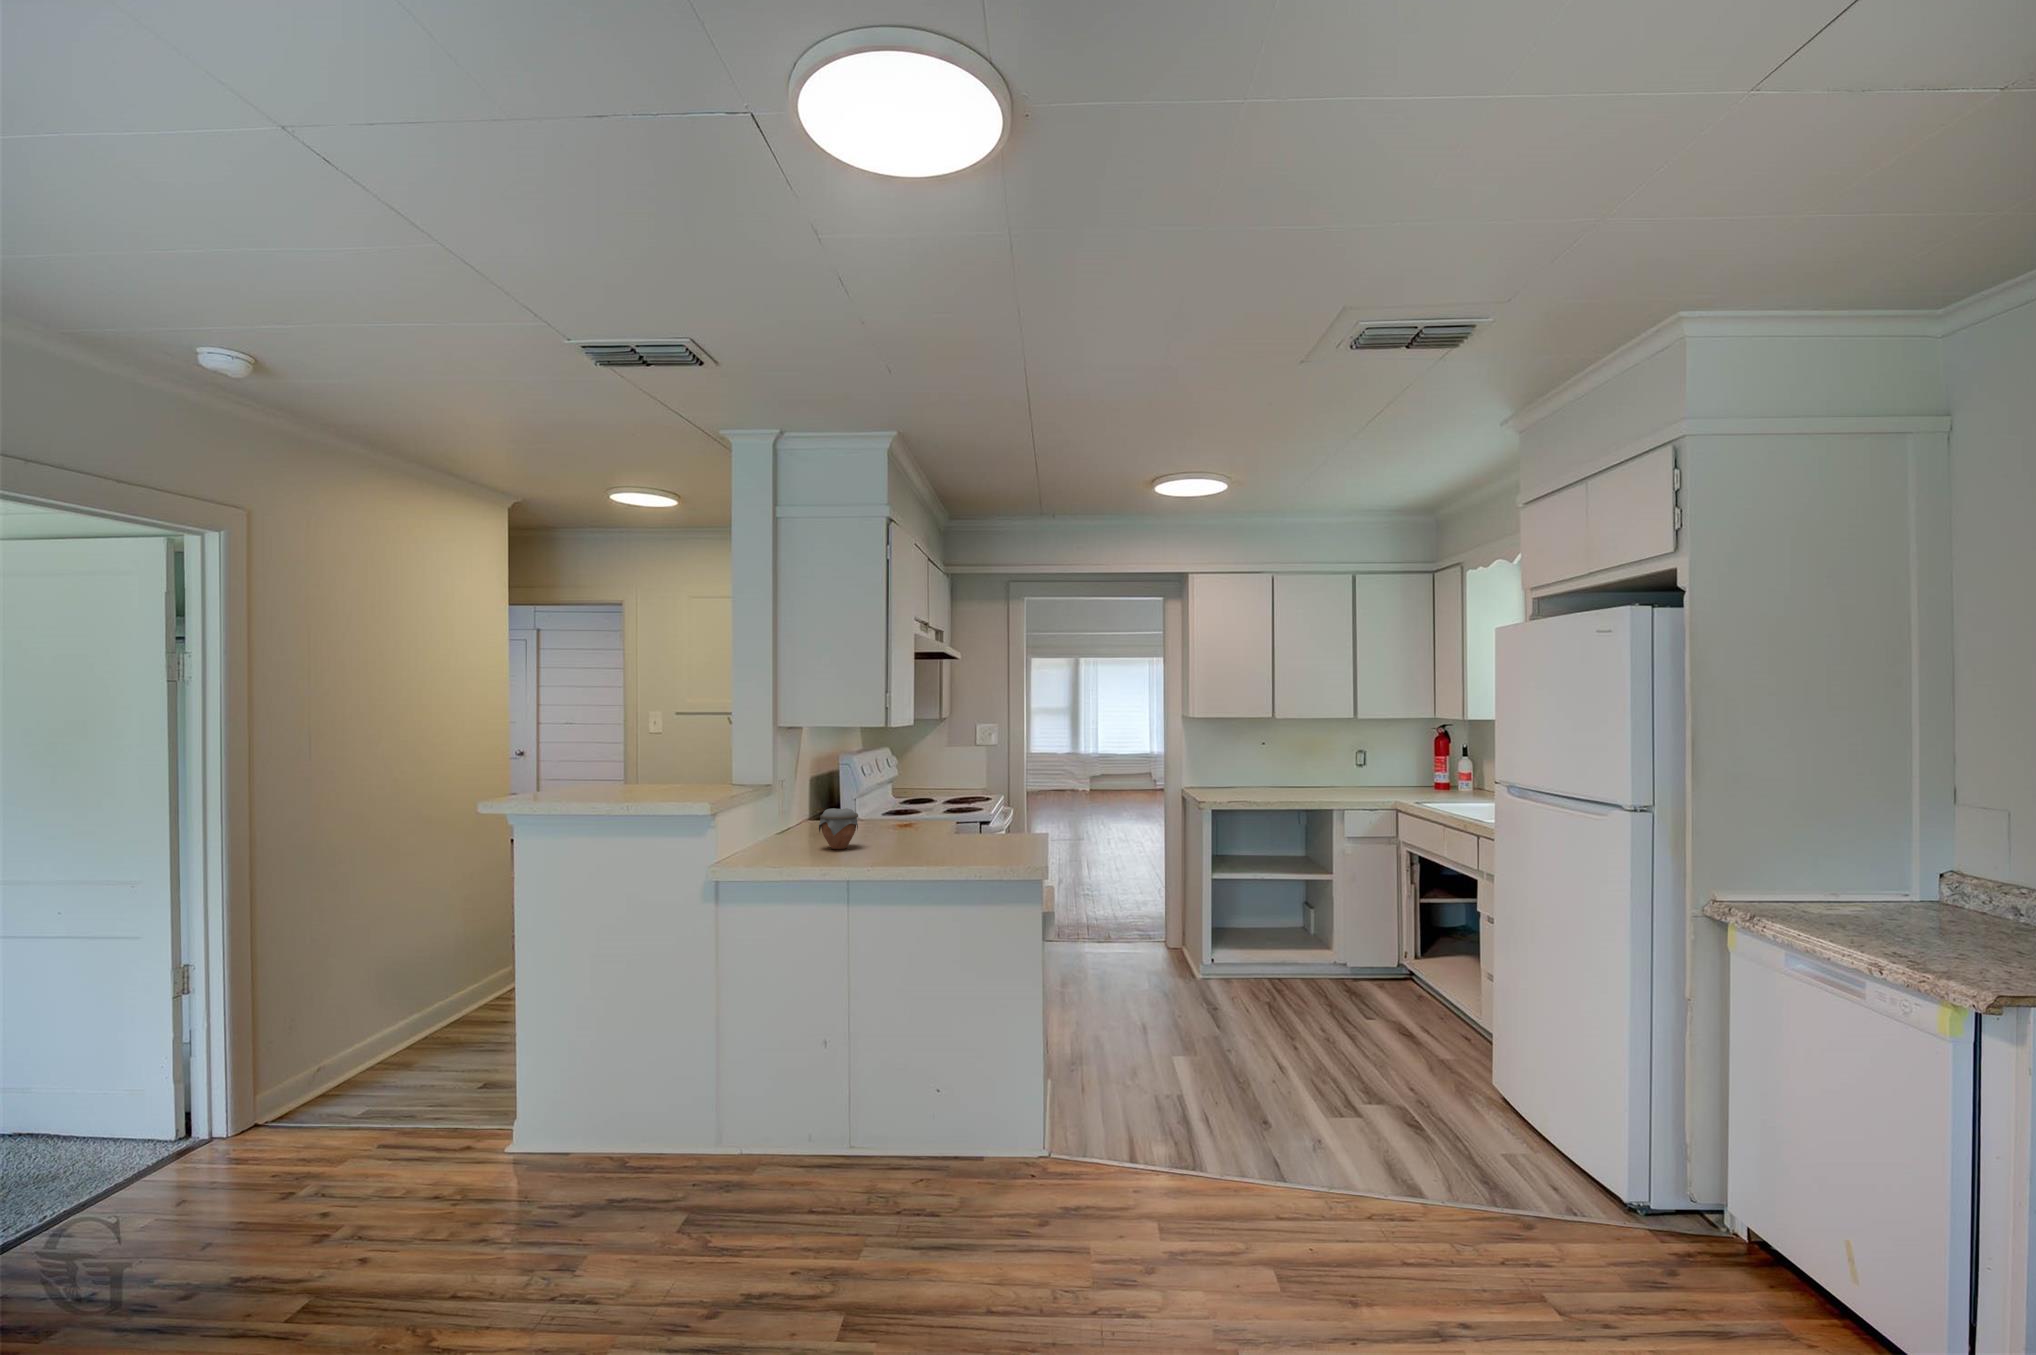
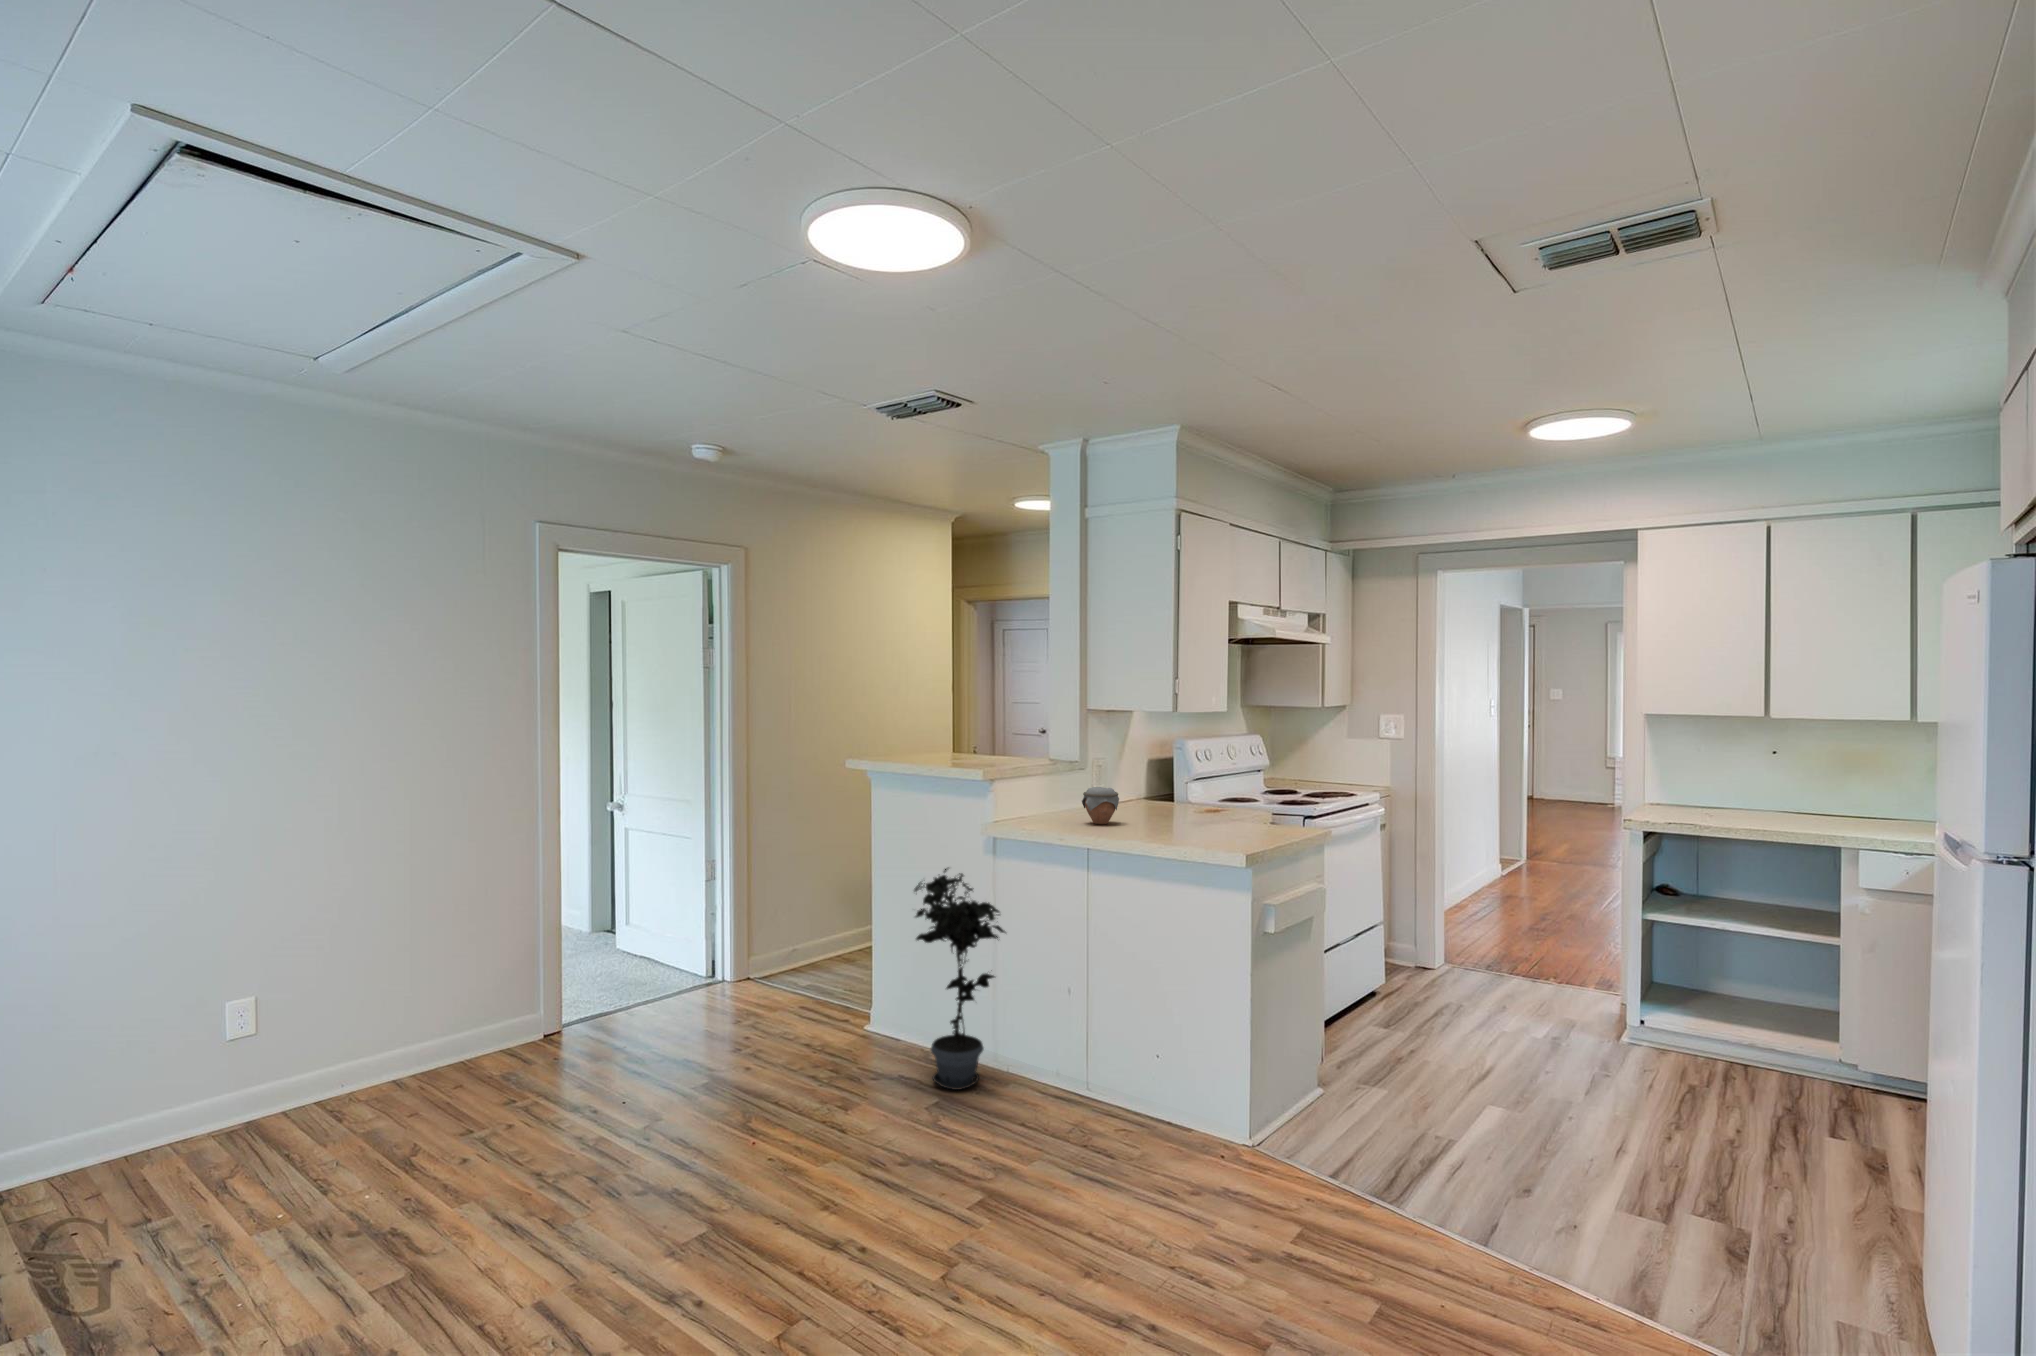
potted plant: none [612,922,764,1195] -> present [914,868,1006,1090]

